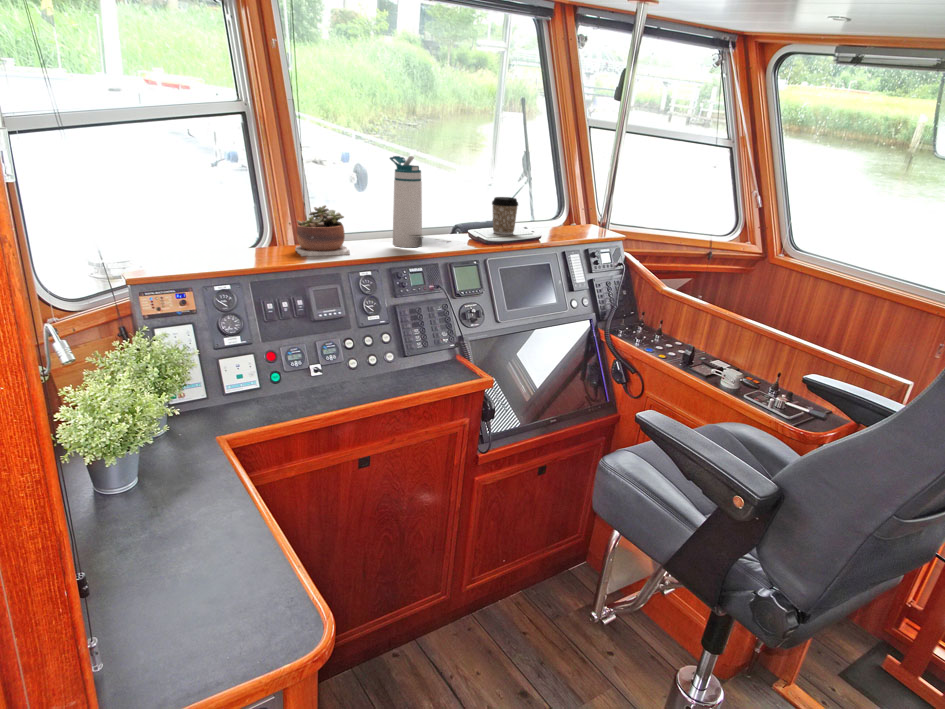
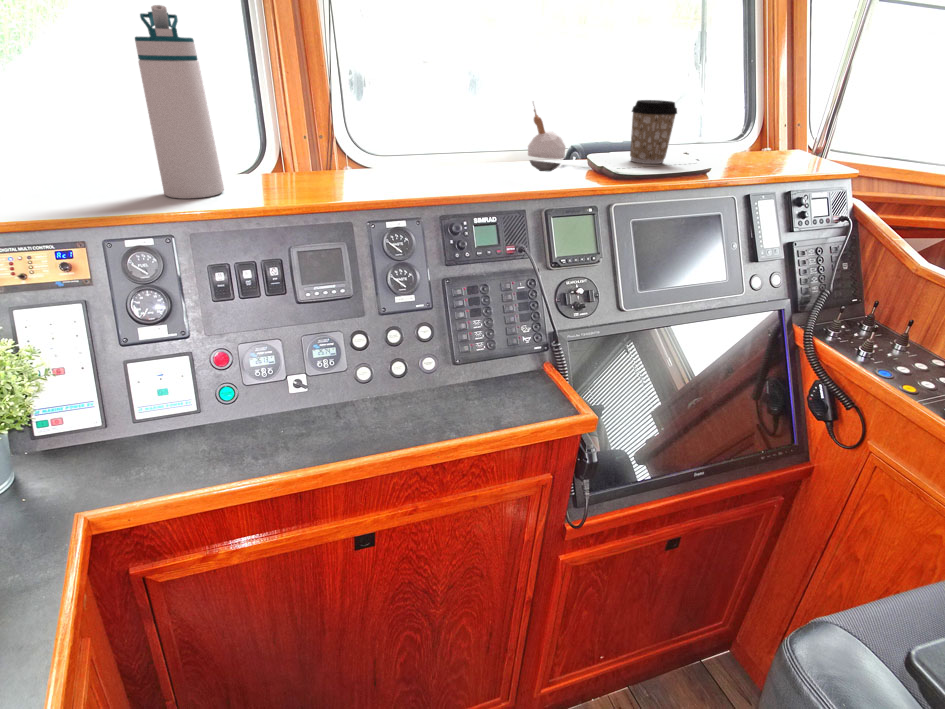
water bottle: present [390,156,422,248] -> present [135,5,224,199]
candle: none [430,198,454,240] -> present [528,105,565,171]
succulent plant: present [295,205,350,256] -> none [297,108,381,192]

